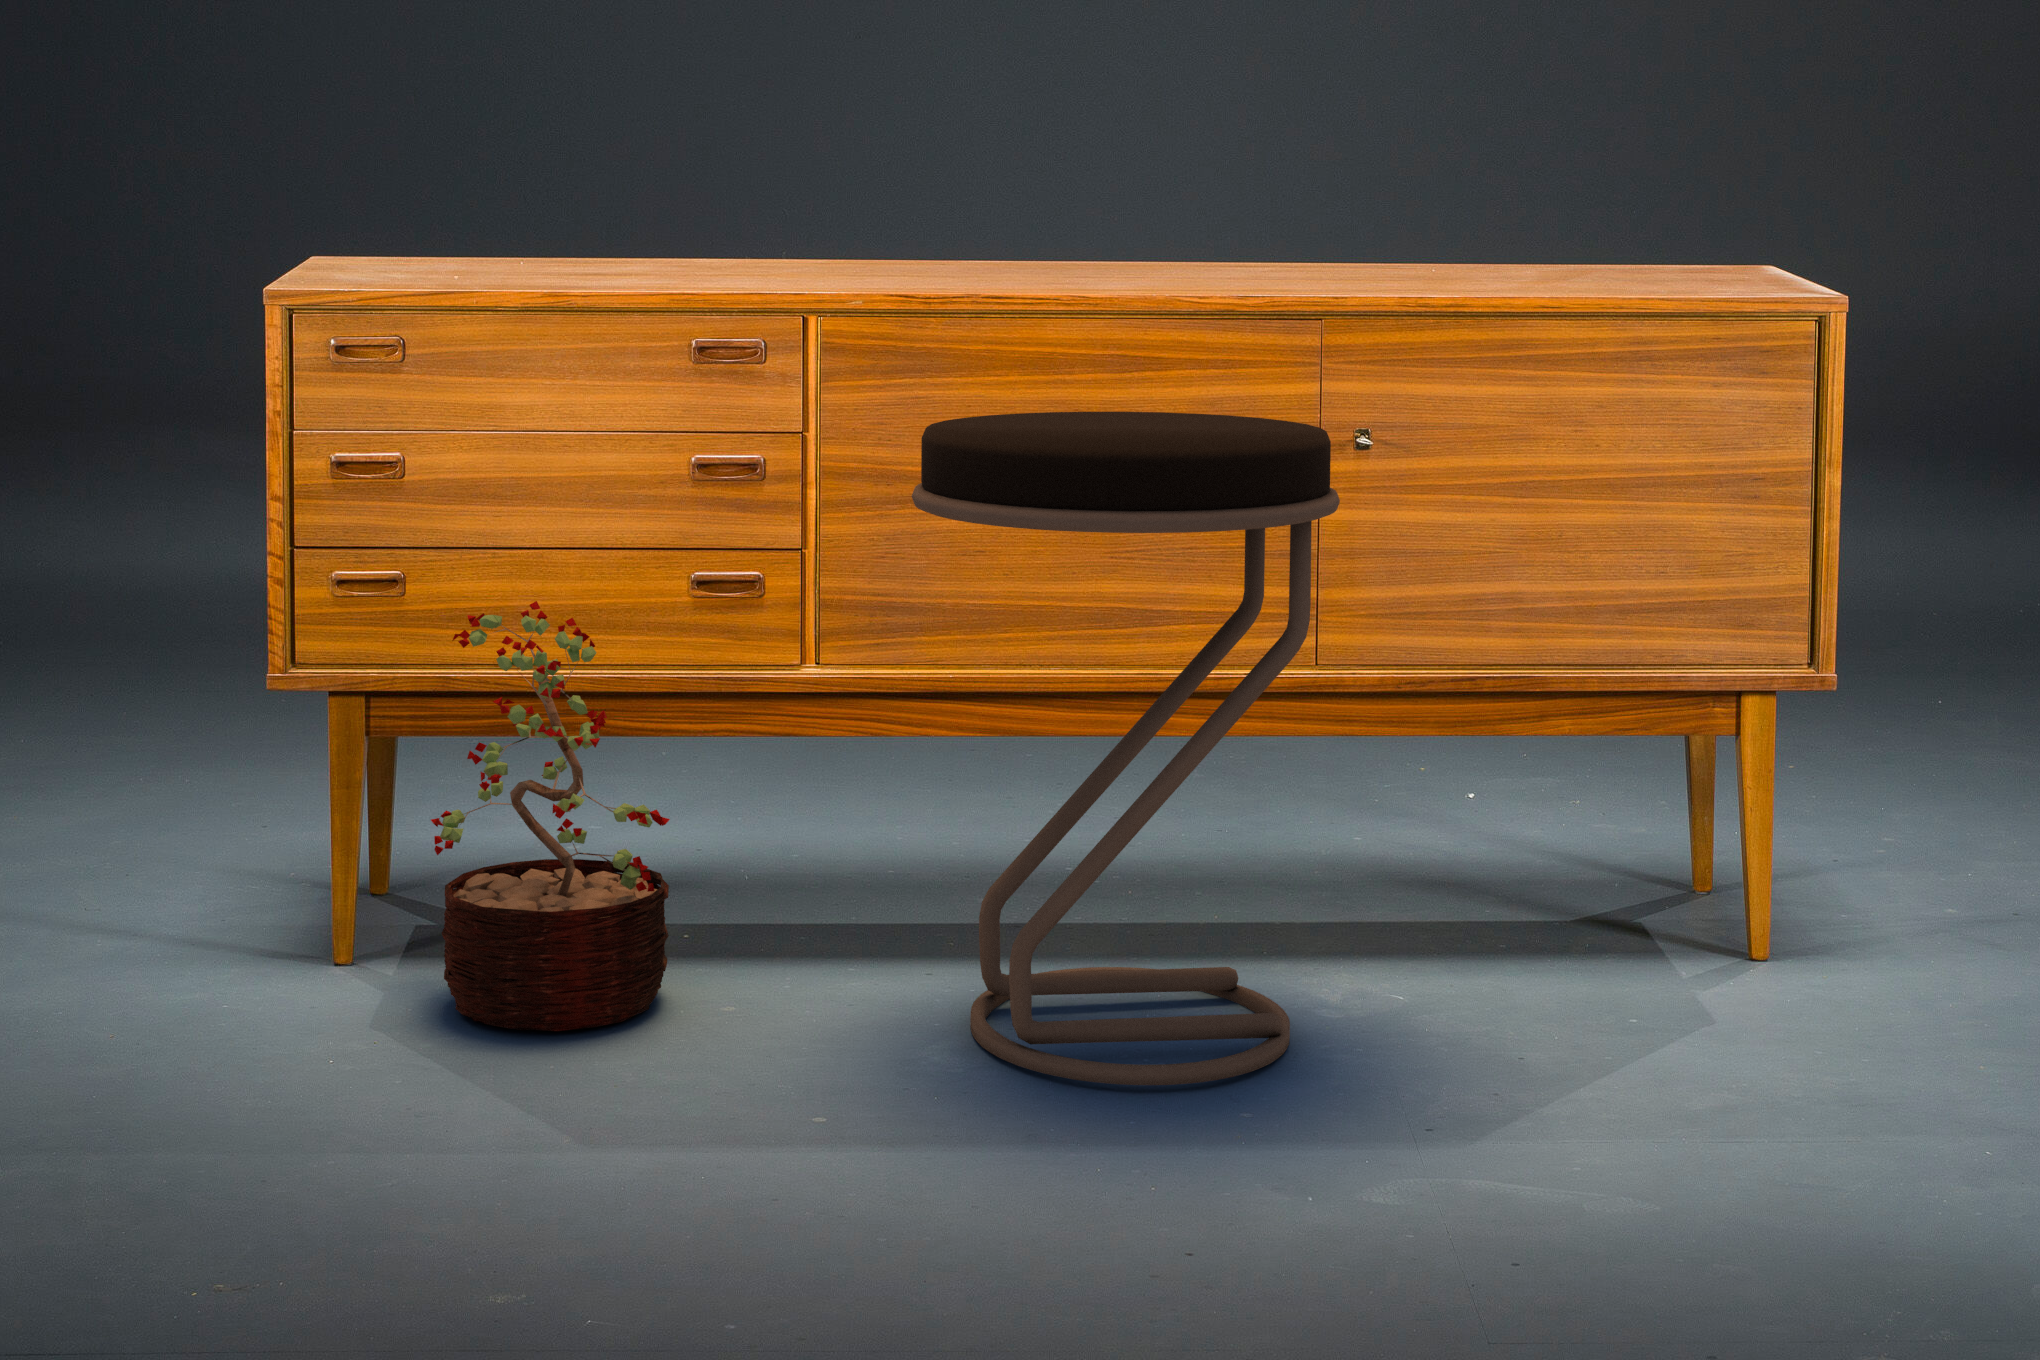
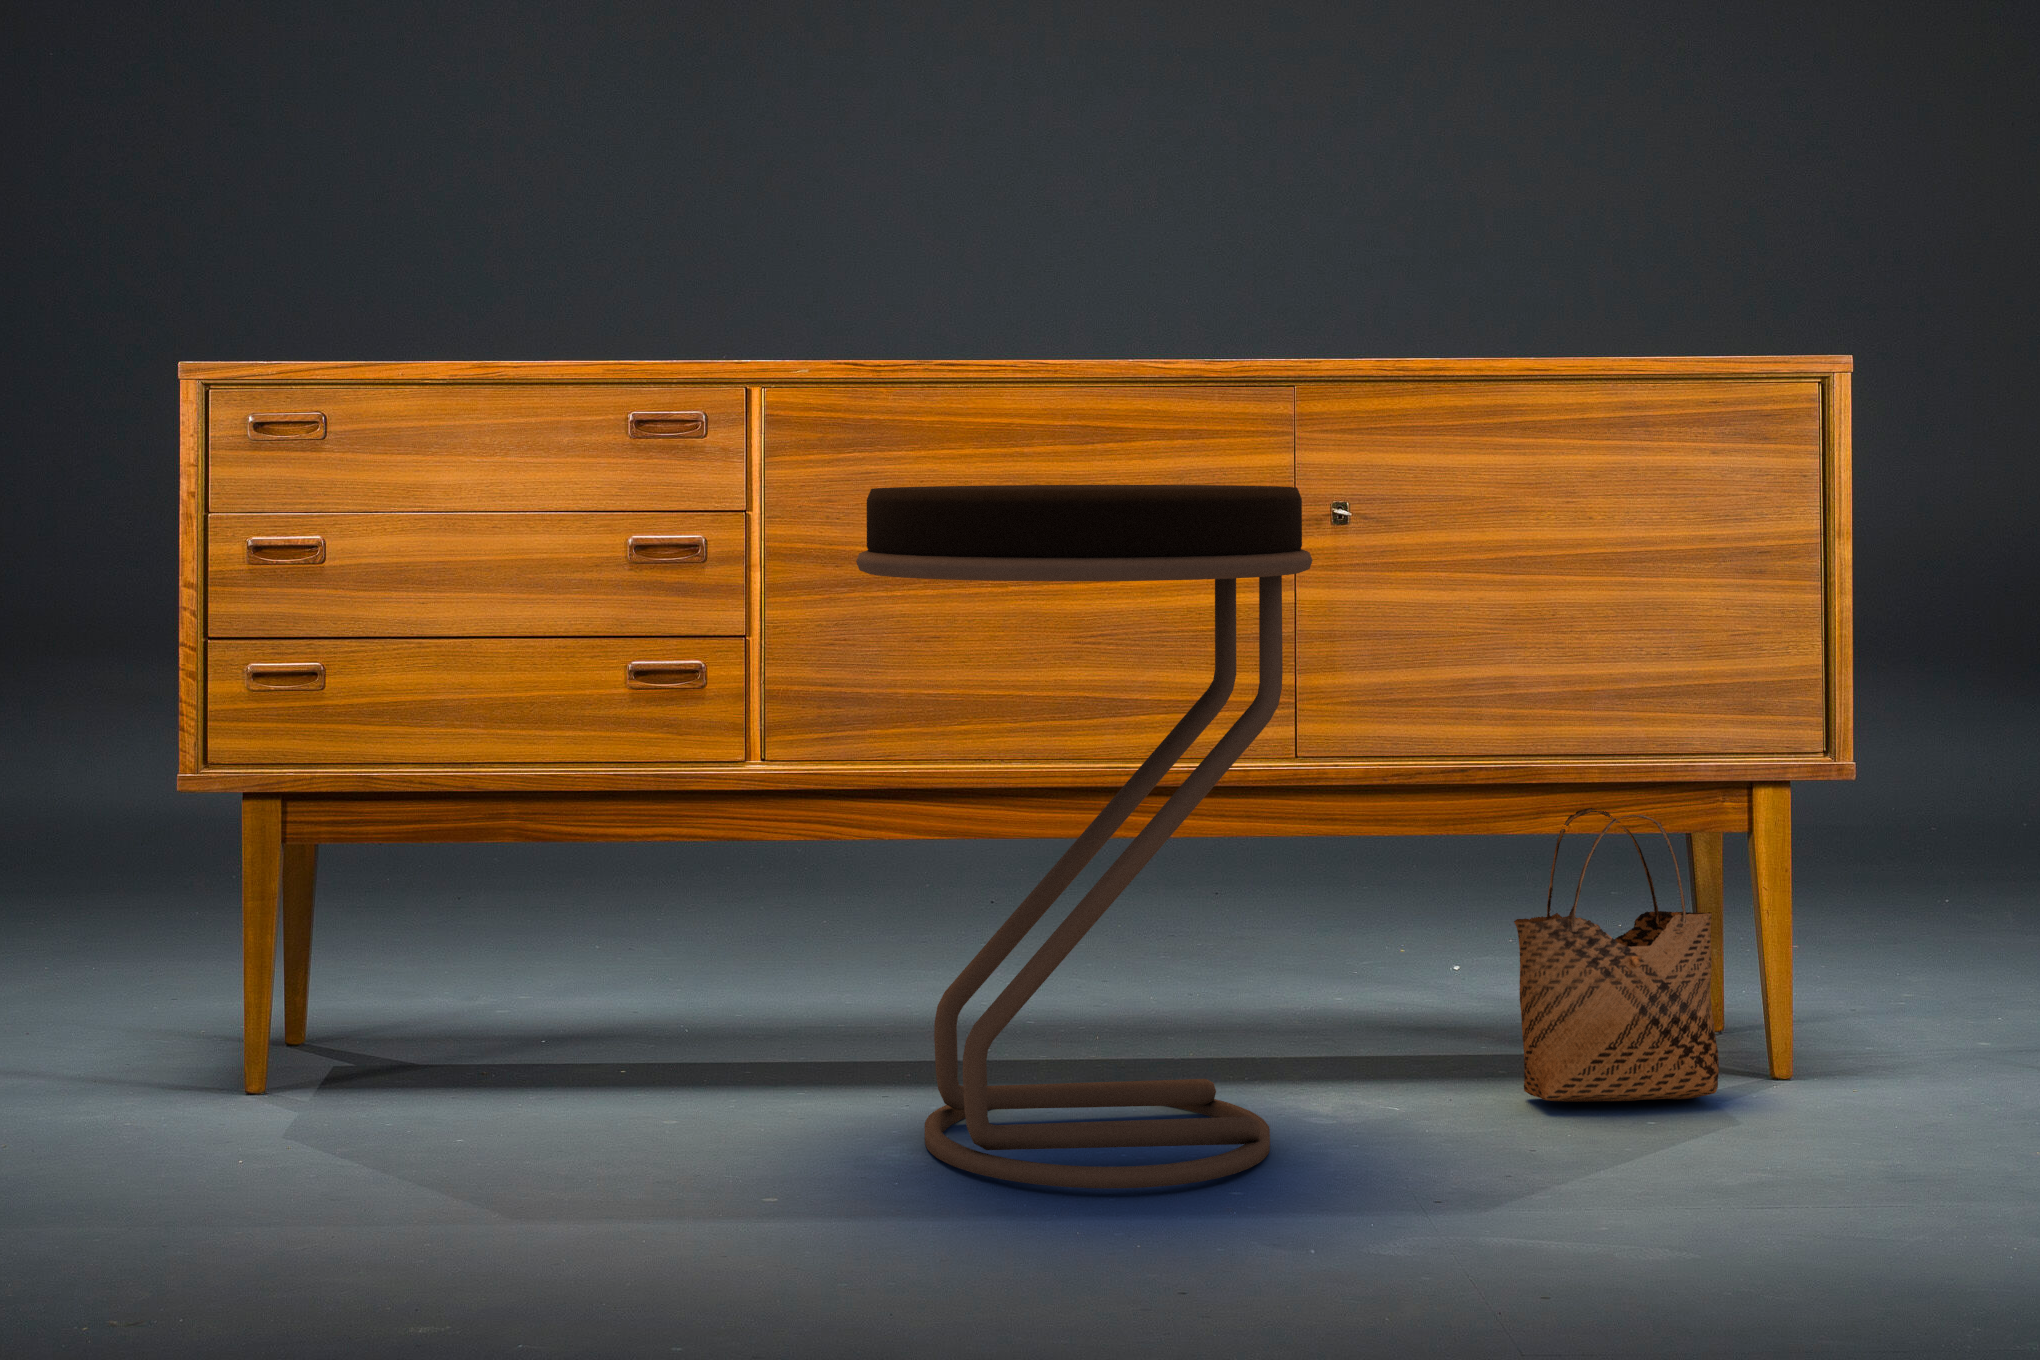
decorative plant: present [431,601,670,1031] -> none [349,690,602,1146]
woven basket: none [1517,715,1703,988] -> present [1514,808,1719,1102]

